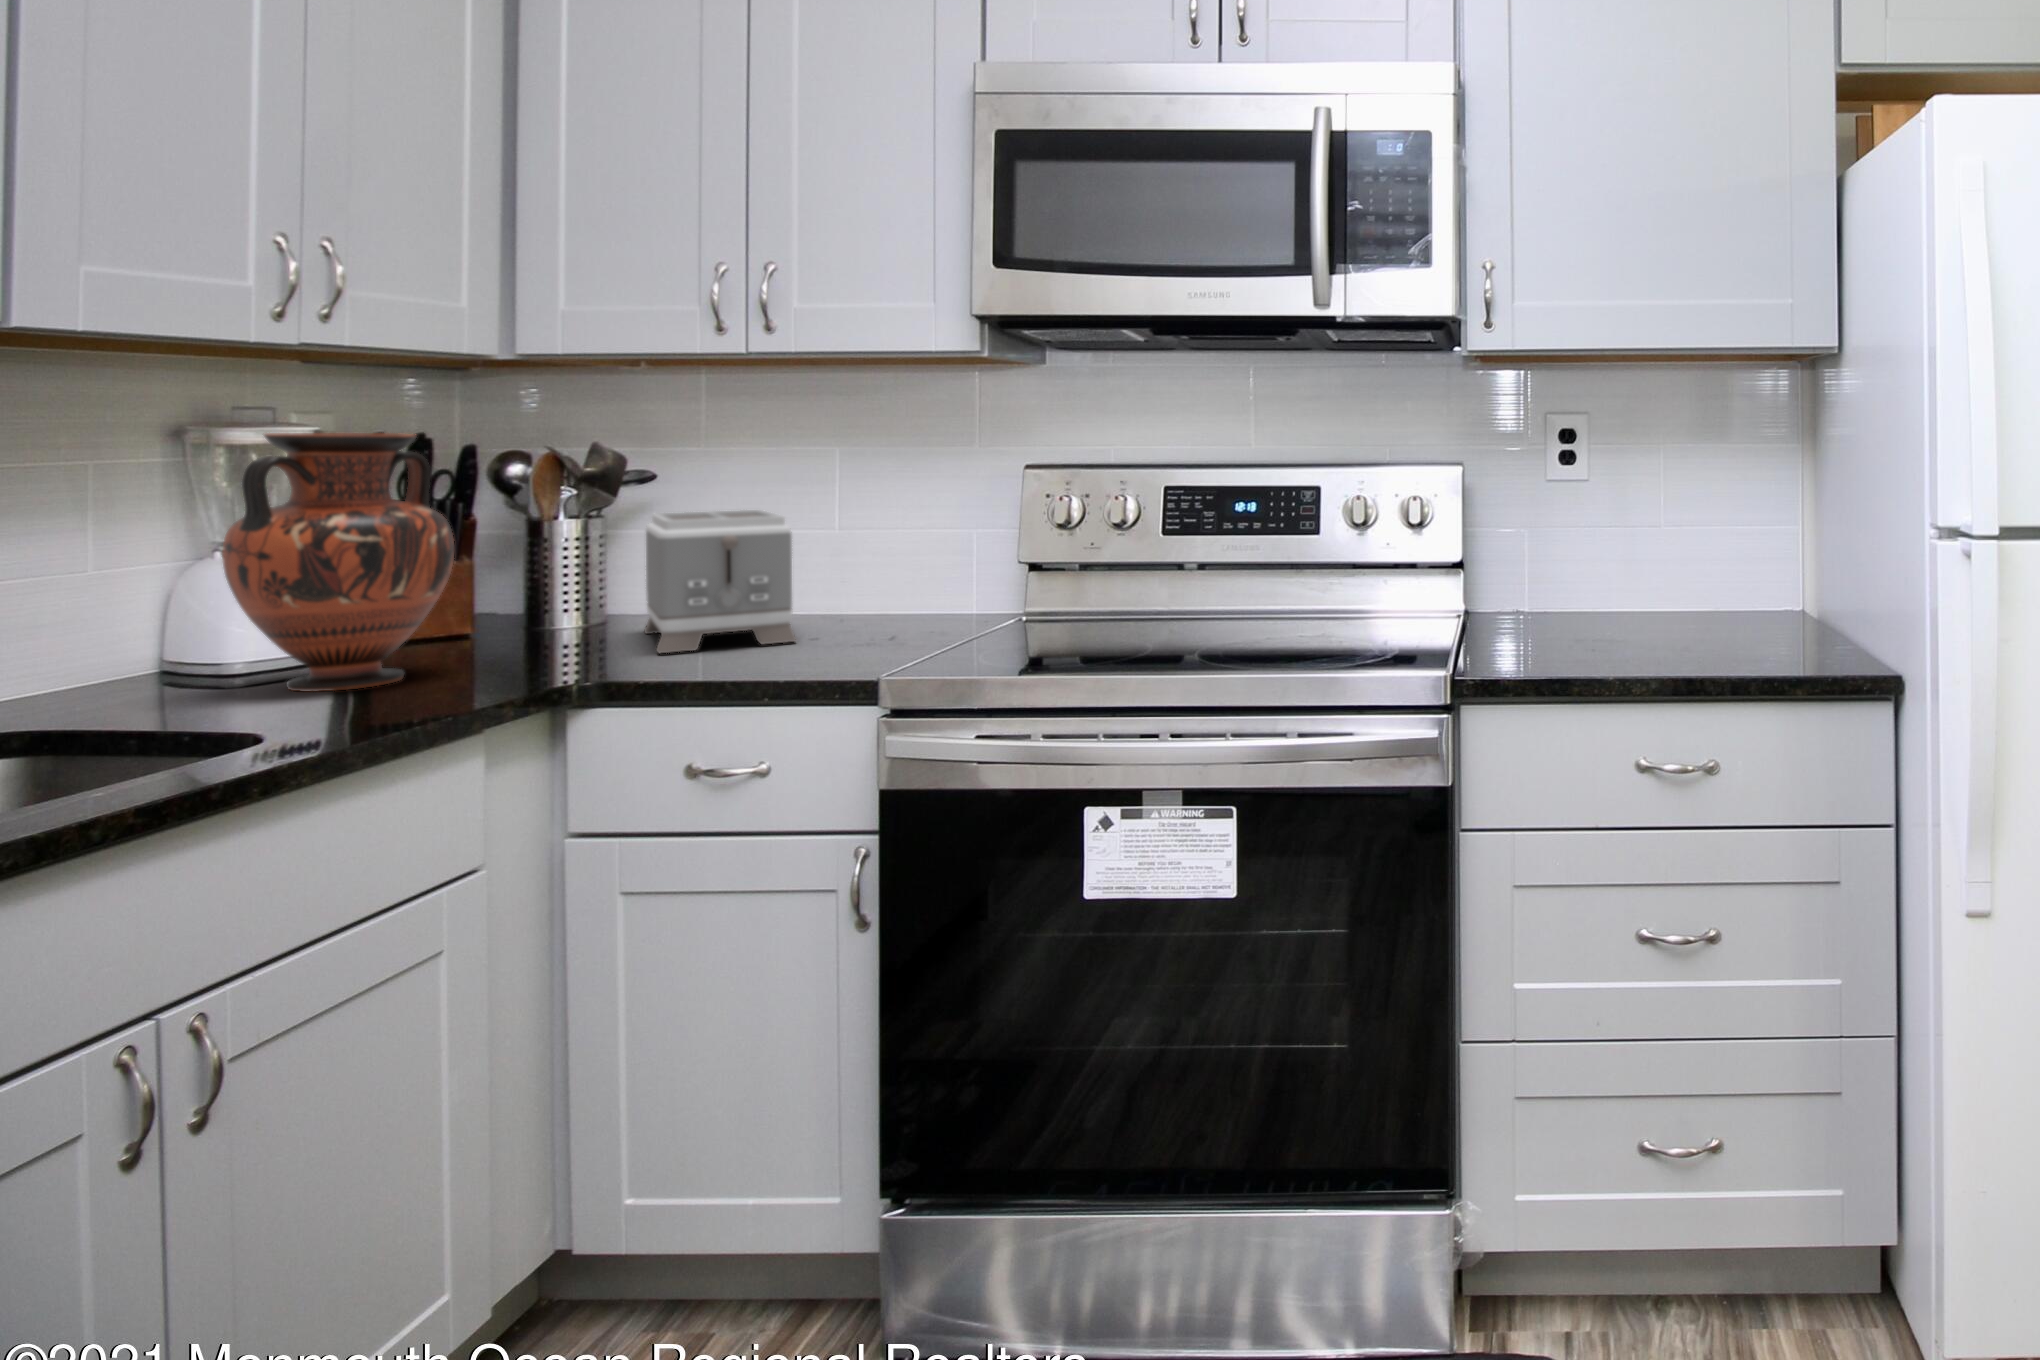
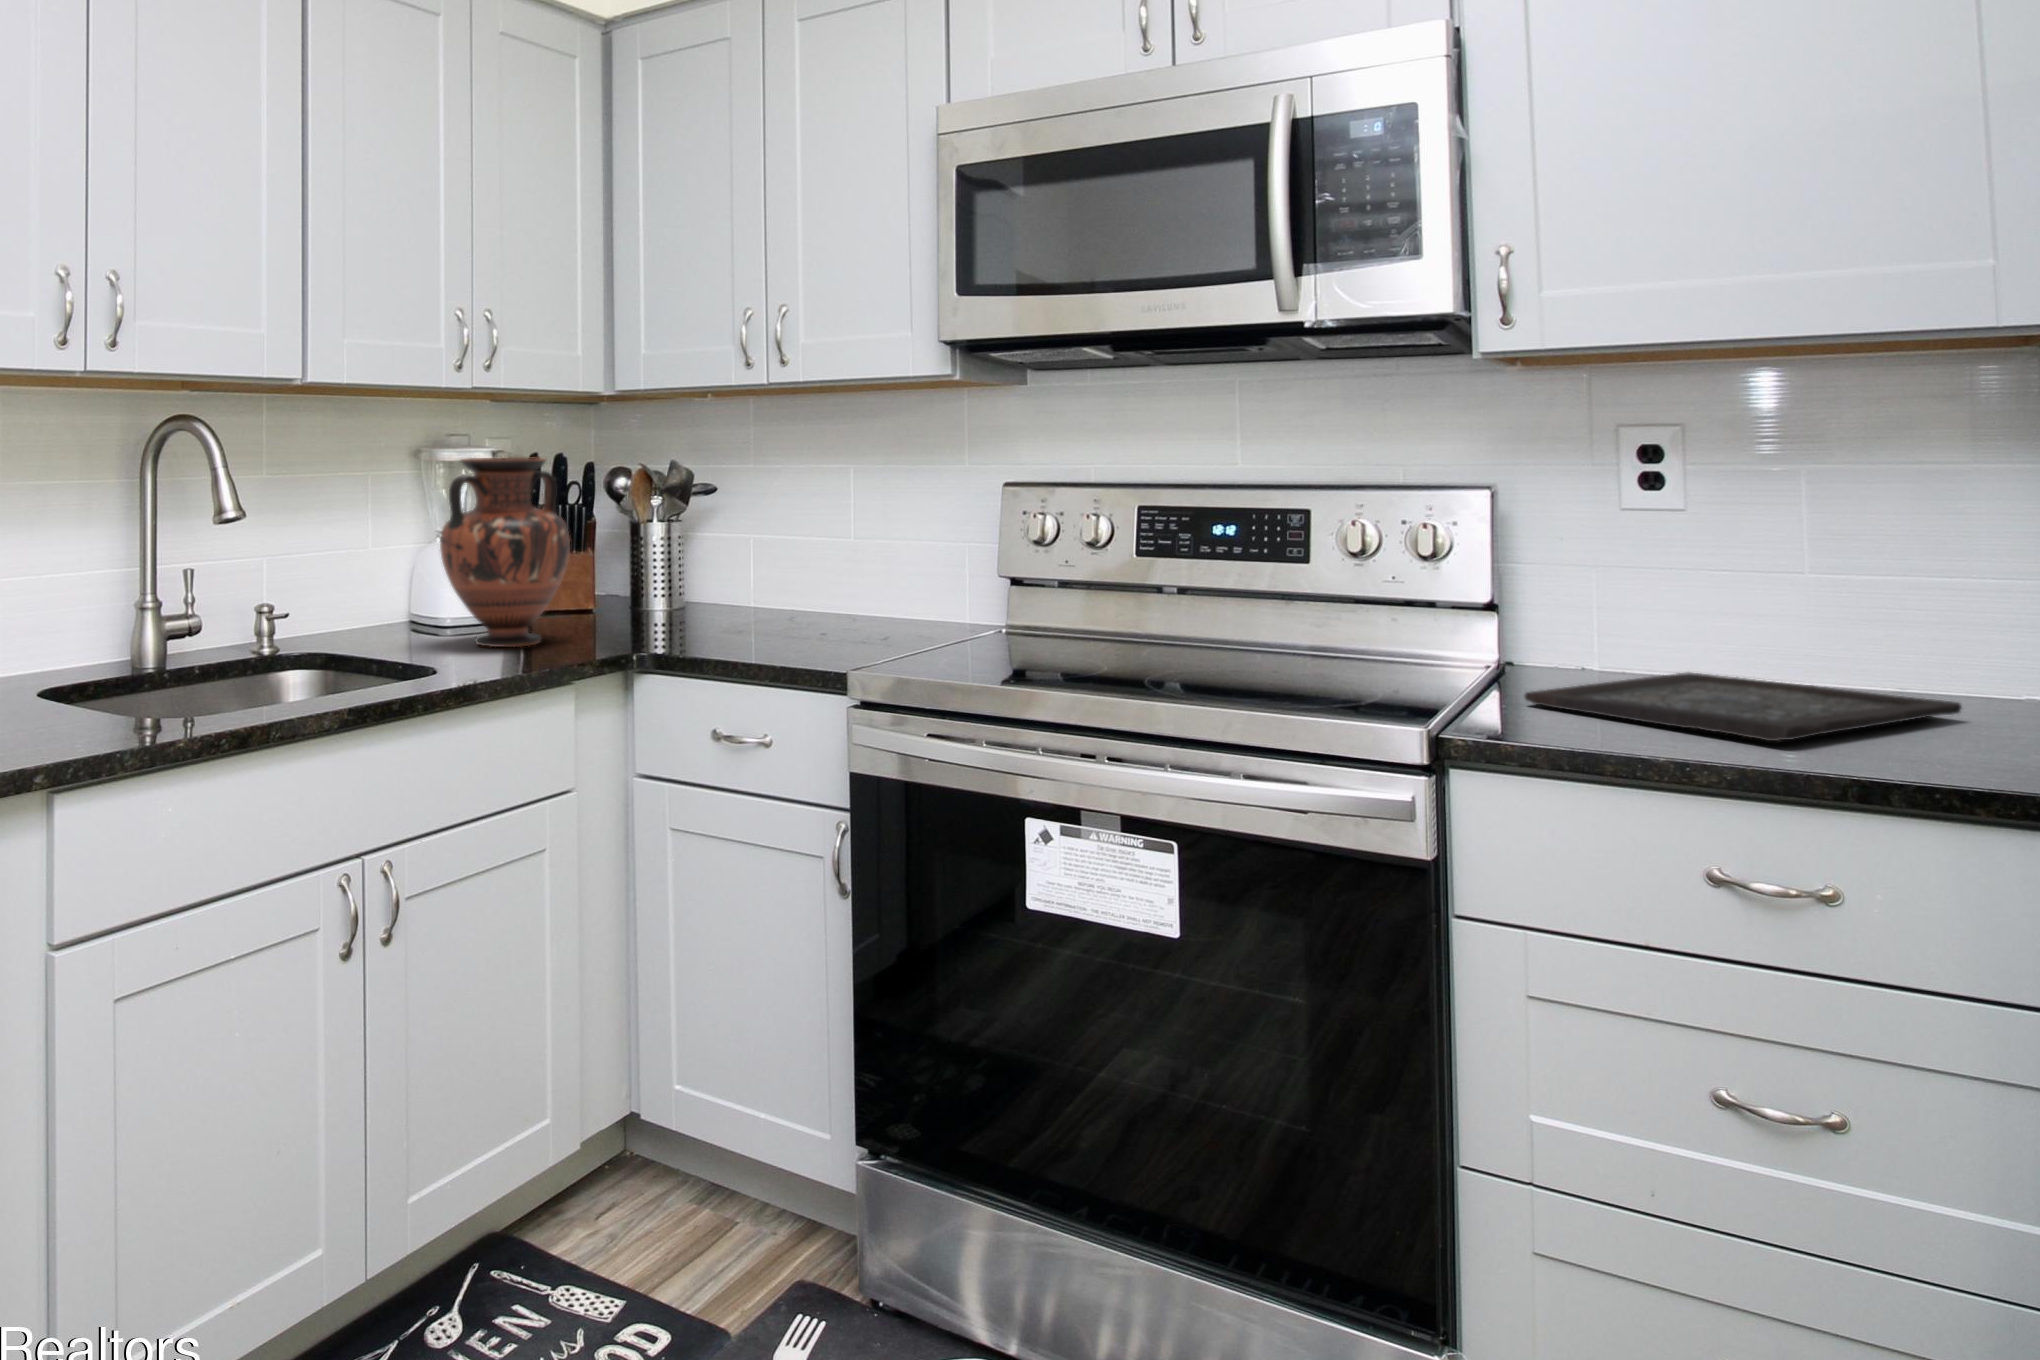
toaster: present [644,510,796,653] -> none [703,519,808,638]
tray: none [1500,610,1755,656] -> present [1525,673,1961,741]

